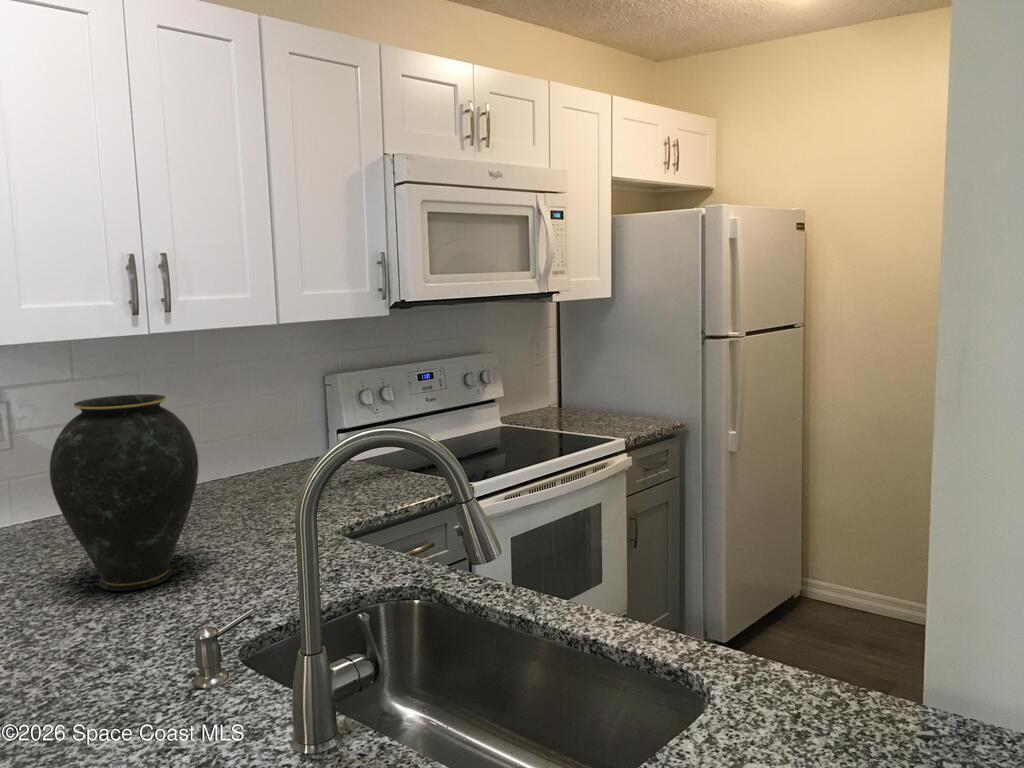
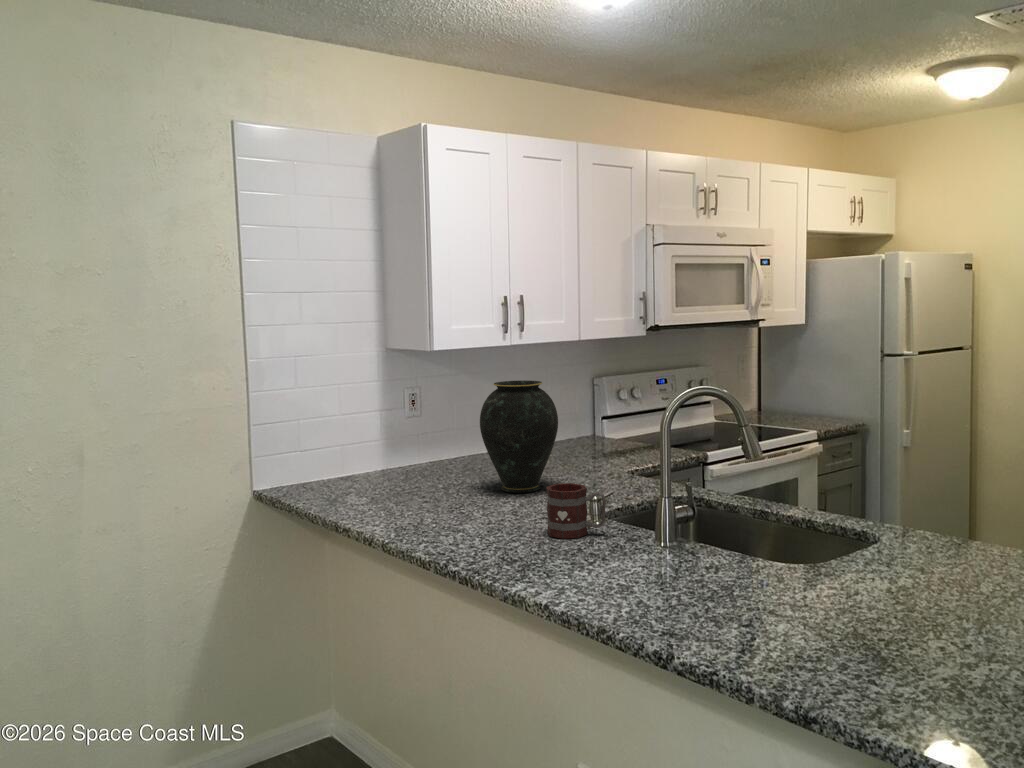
mug: none [78,610,203,737] -> present [546,483,606,539]

